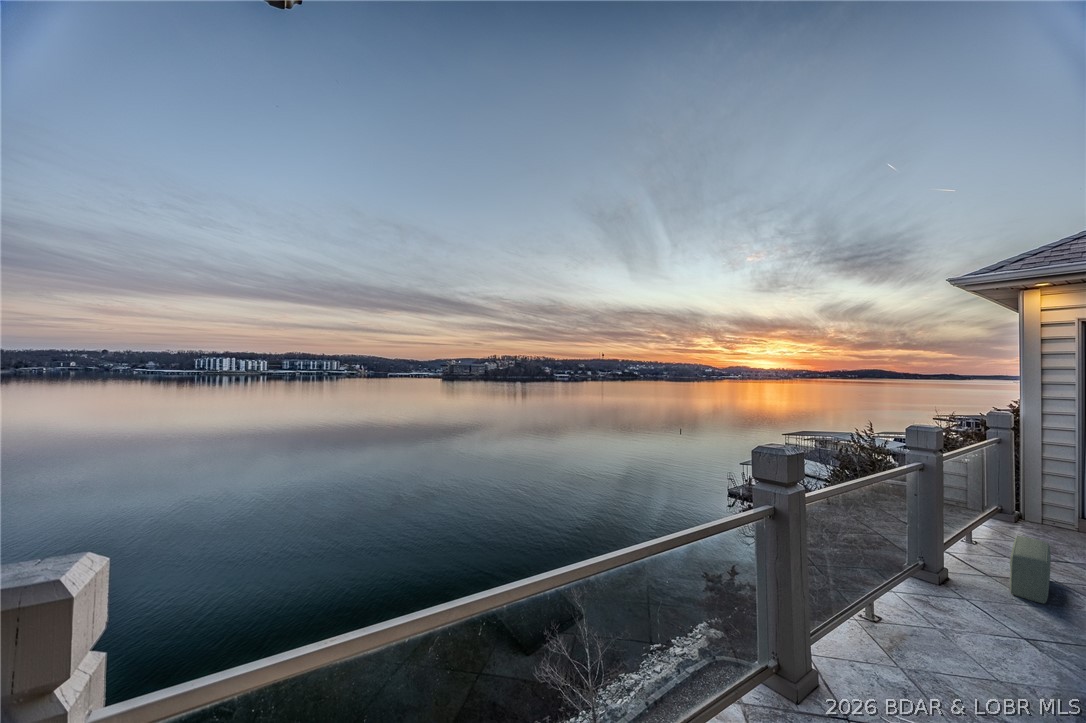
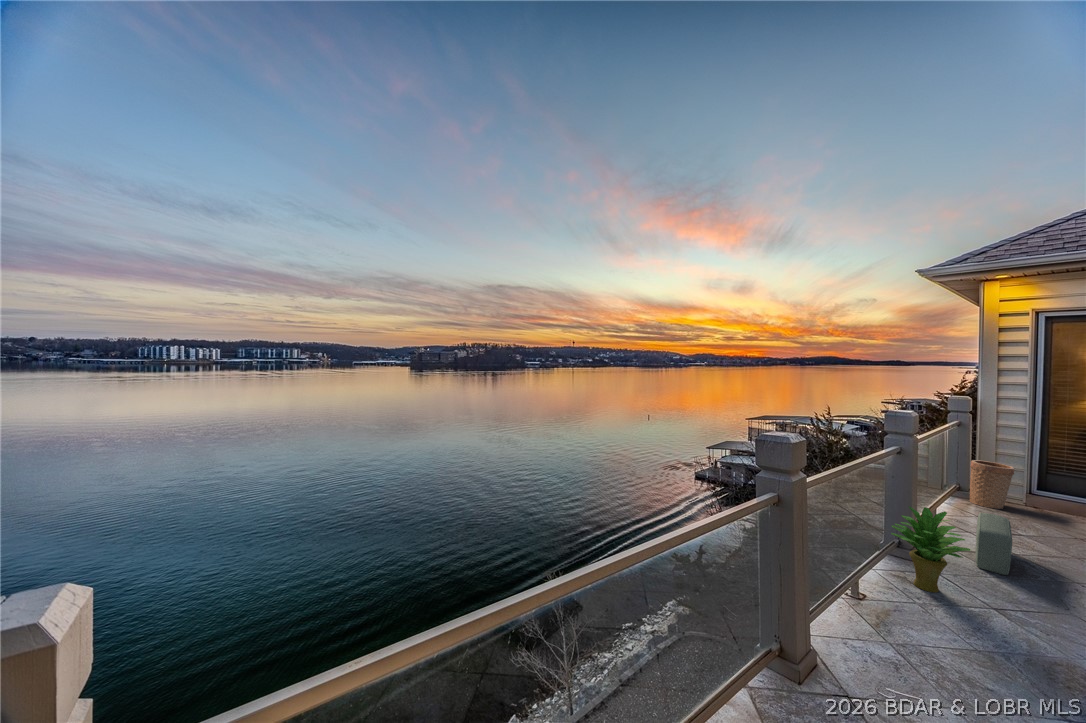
basket: none [1013,480,1063,533] -> present [970,460,1014,509]
potted plant: none [911,526,999,618] -> present [891,507,971,592]

